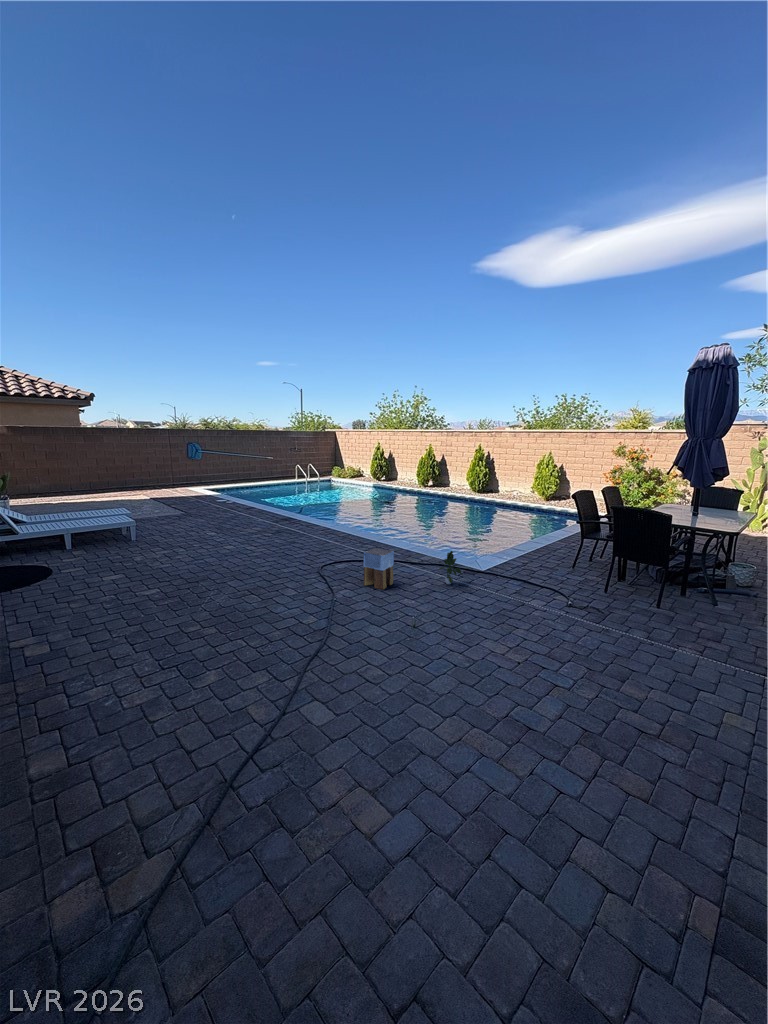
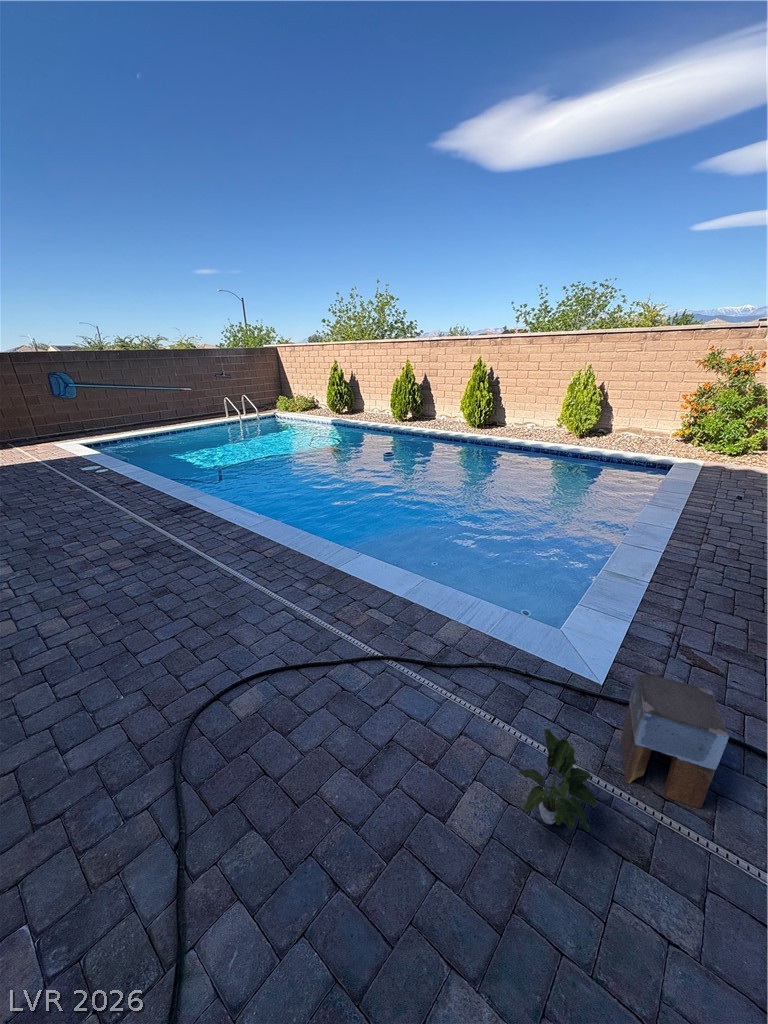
stool: present [364,548,394,589] -> present [621,672,729,809]

